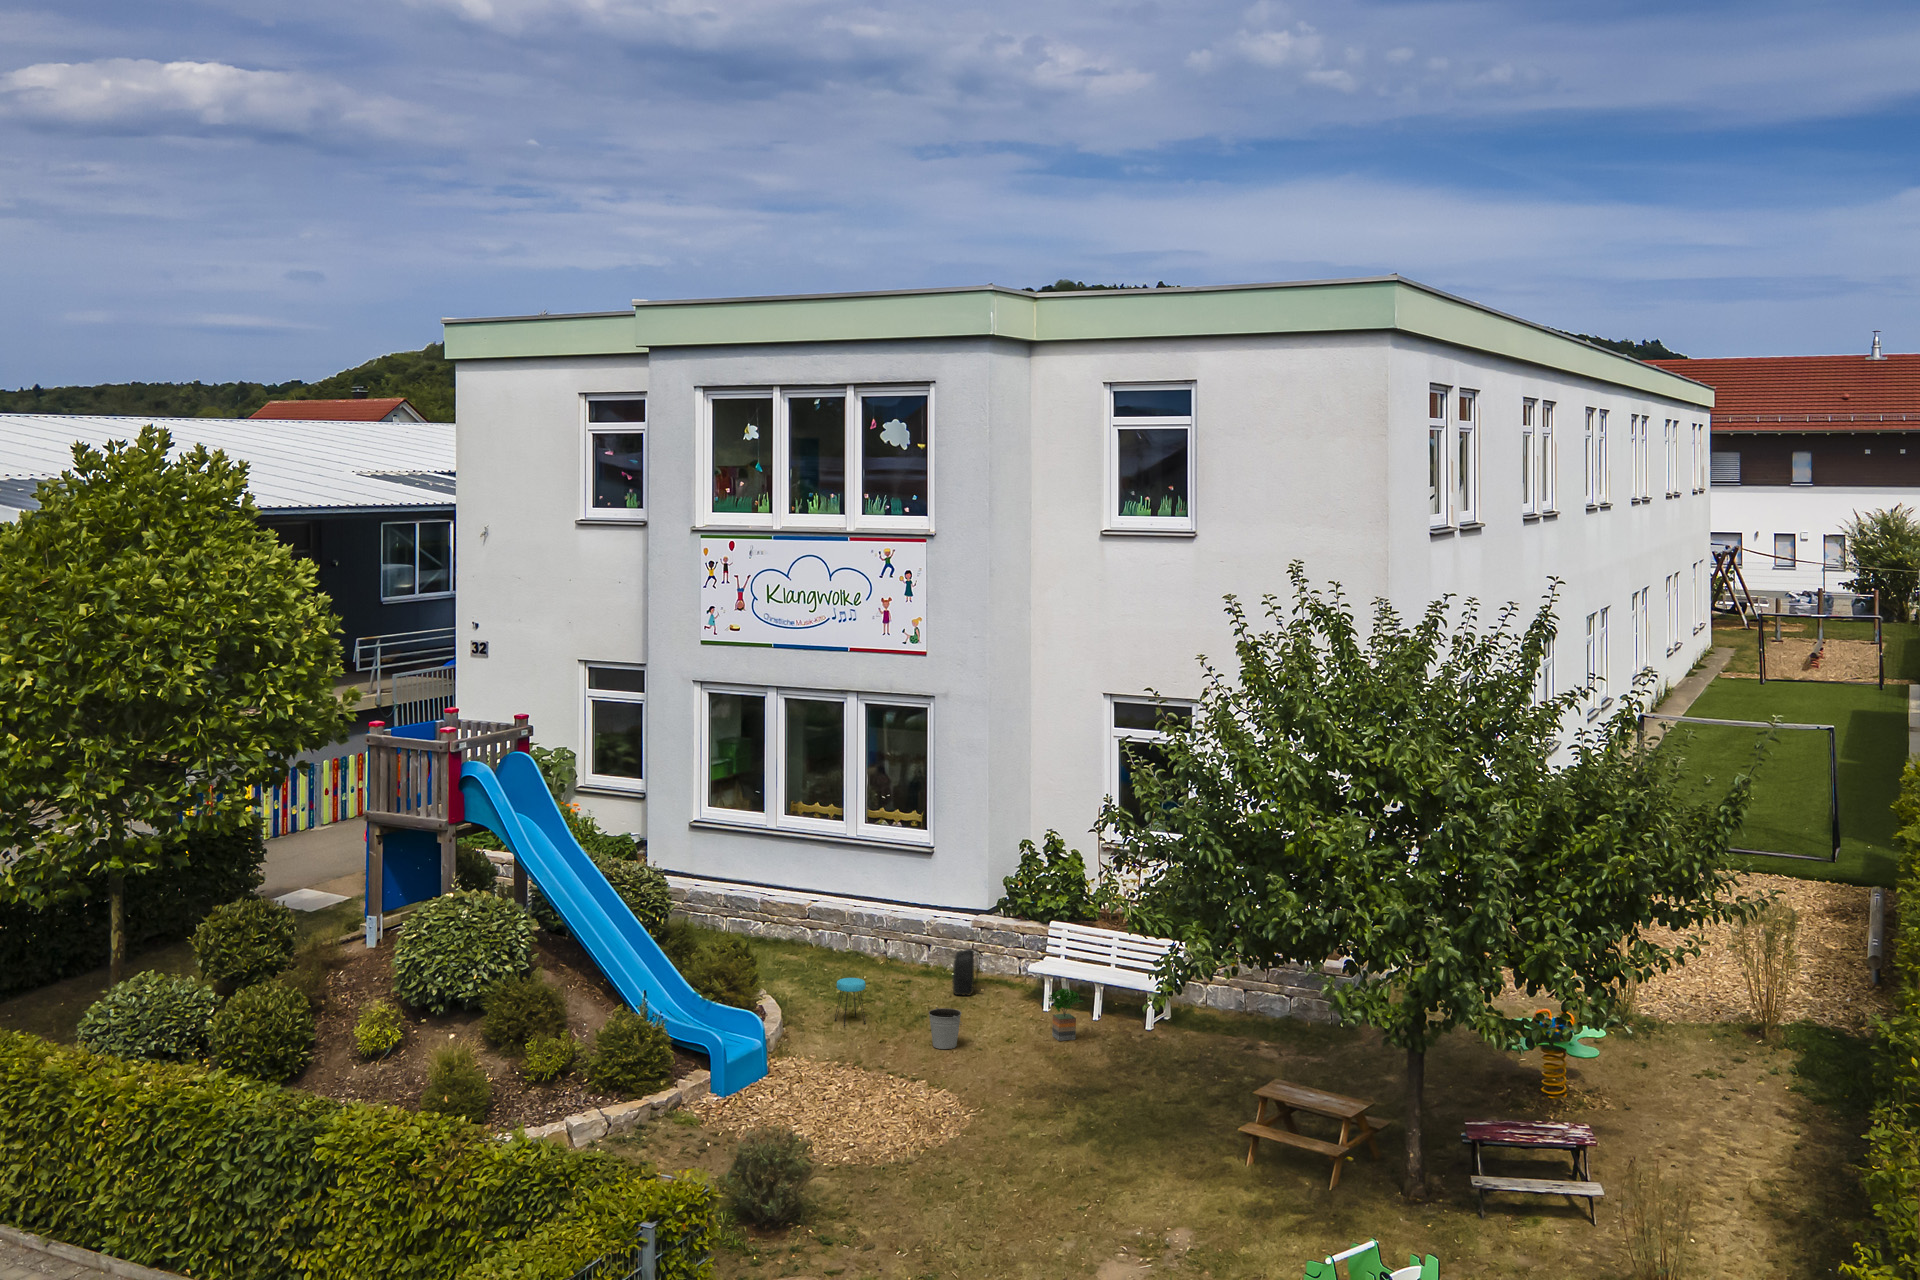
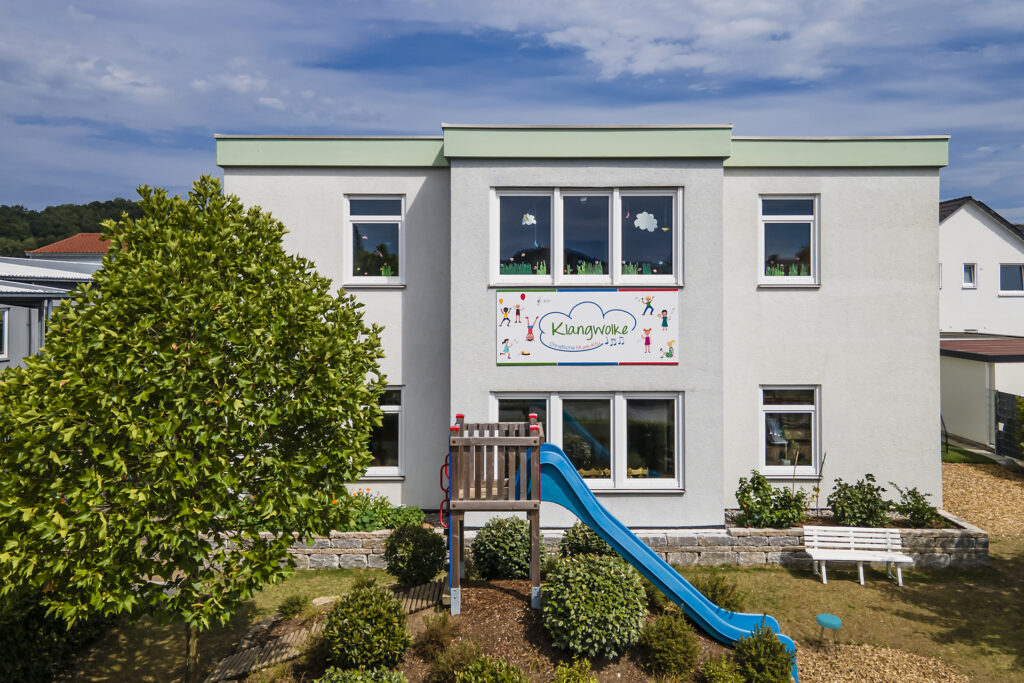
backpack: present [953,948,980,996] -> none [807,566,833,603]
potted tree: present [1049,988,1083,1041] -> none [949,592,979,633]
bucket: present [929,1007,961,1049] -> none [914,628,947,665]

